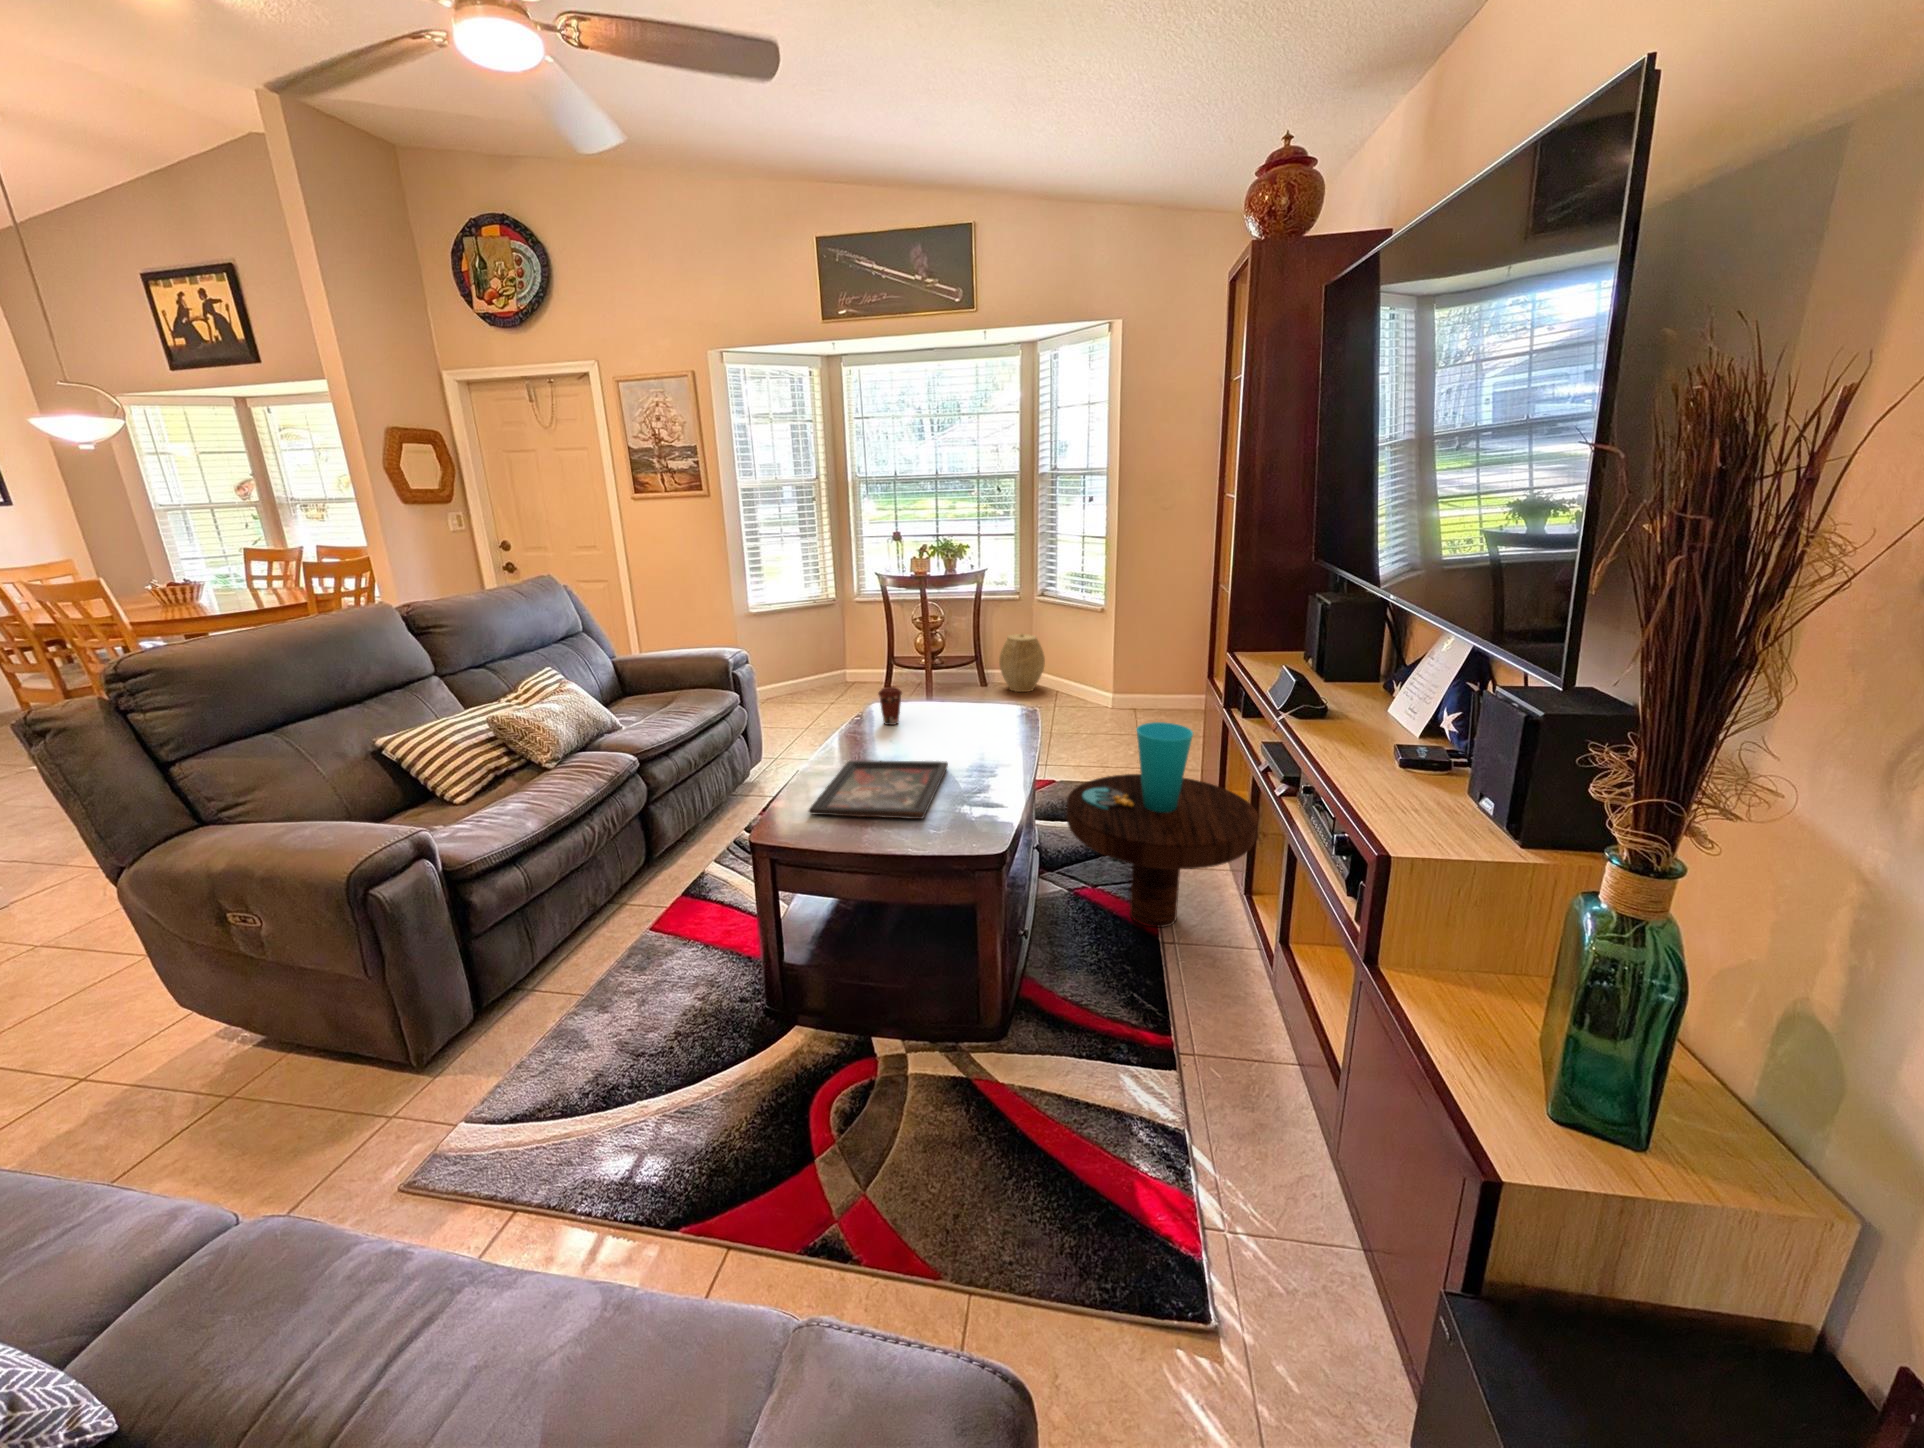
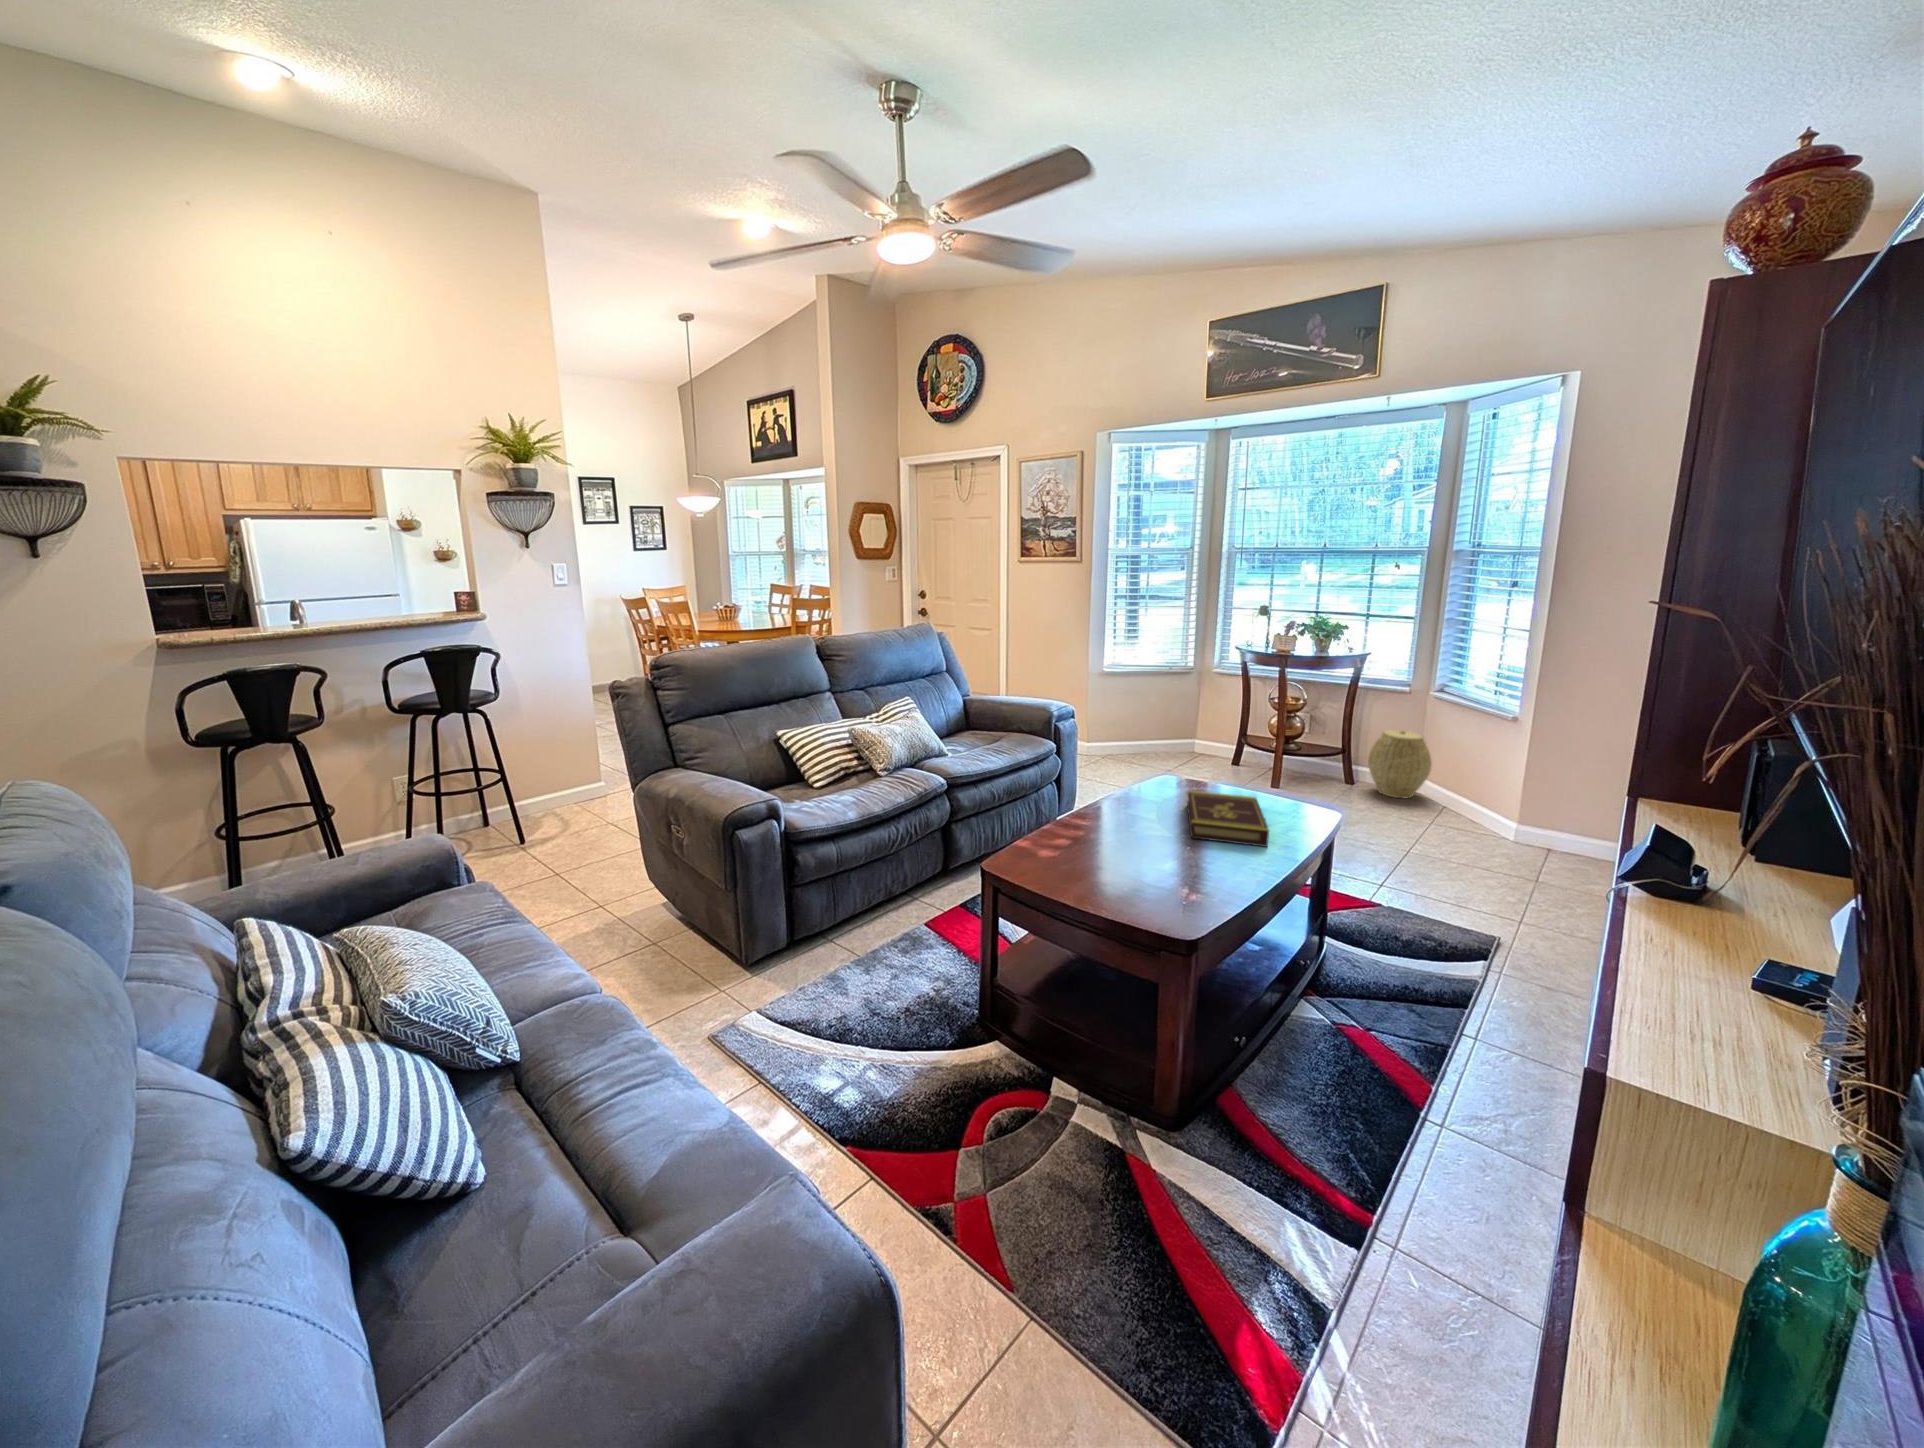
coffee cup: present [878,687,902,725] -> none [1155,761,1180,798]
book: none [915,706,1006,757] -> present [1187,791,1269,847]
side table: present [1066,722,1258,927] -> none [1322,857,1595,1107]
decorative tray: present [809,761,948,819] -> none [1035,821,1190,889]

